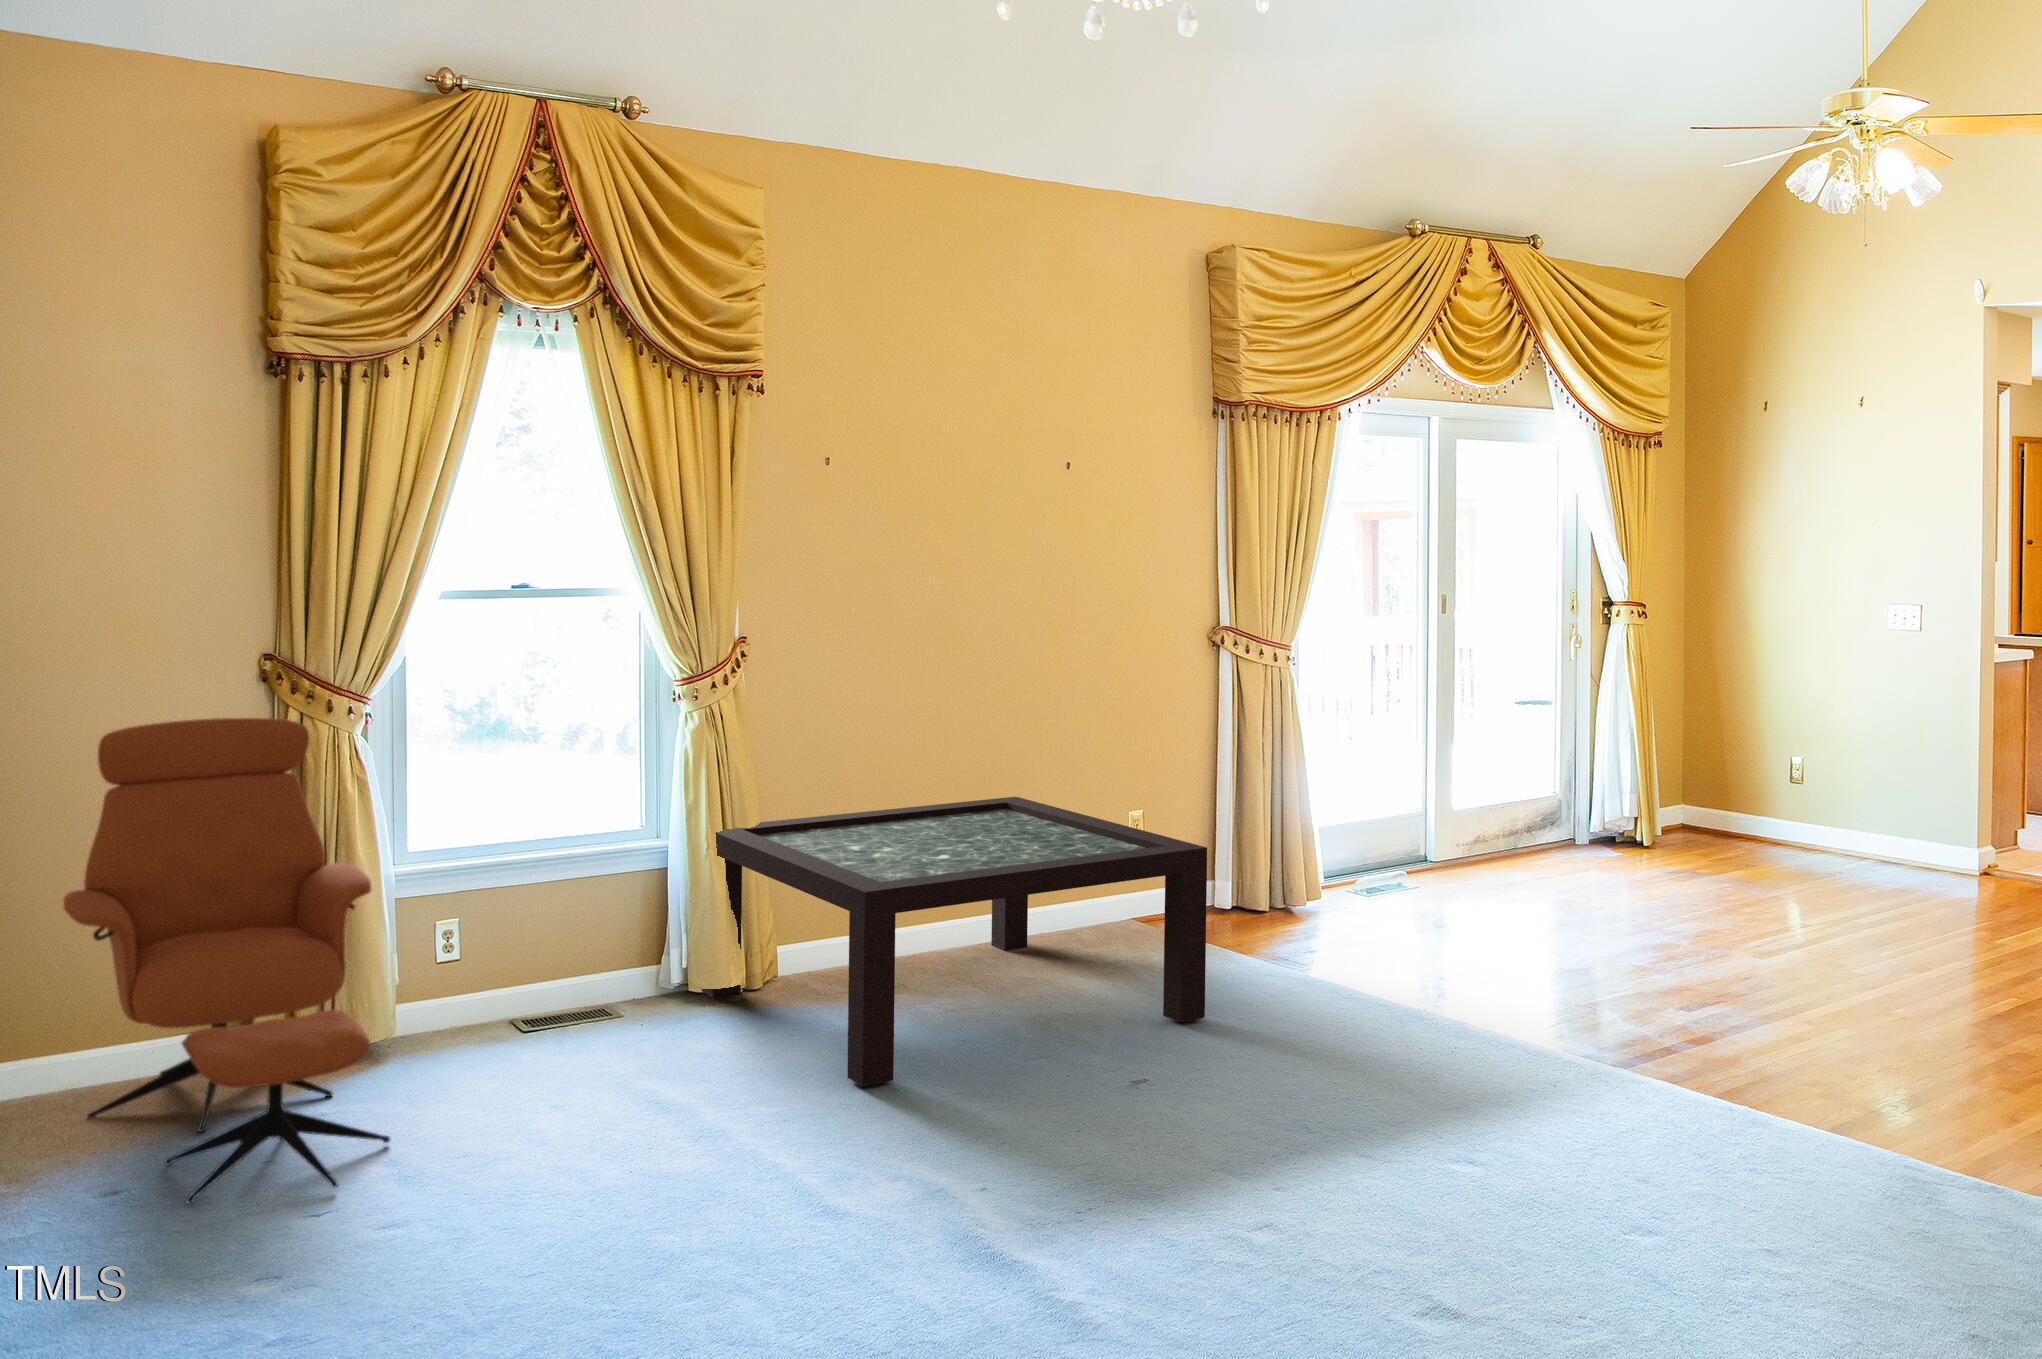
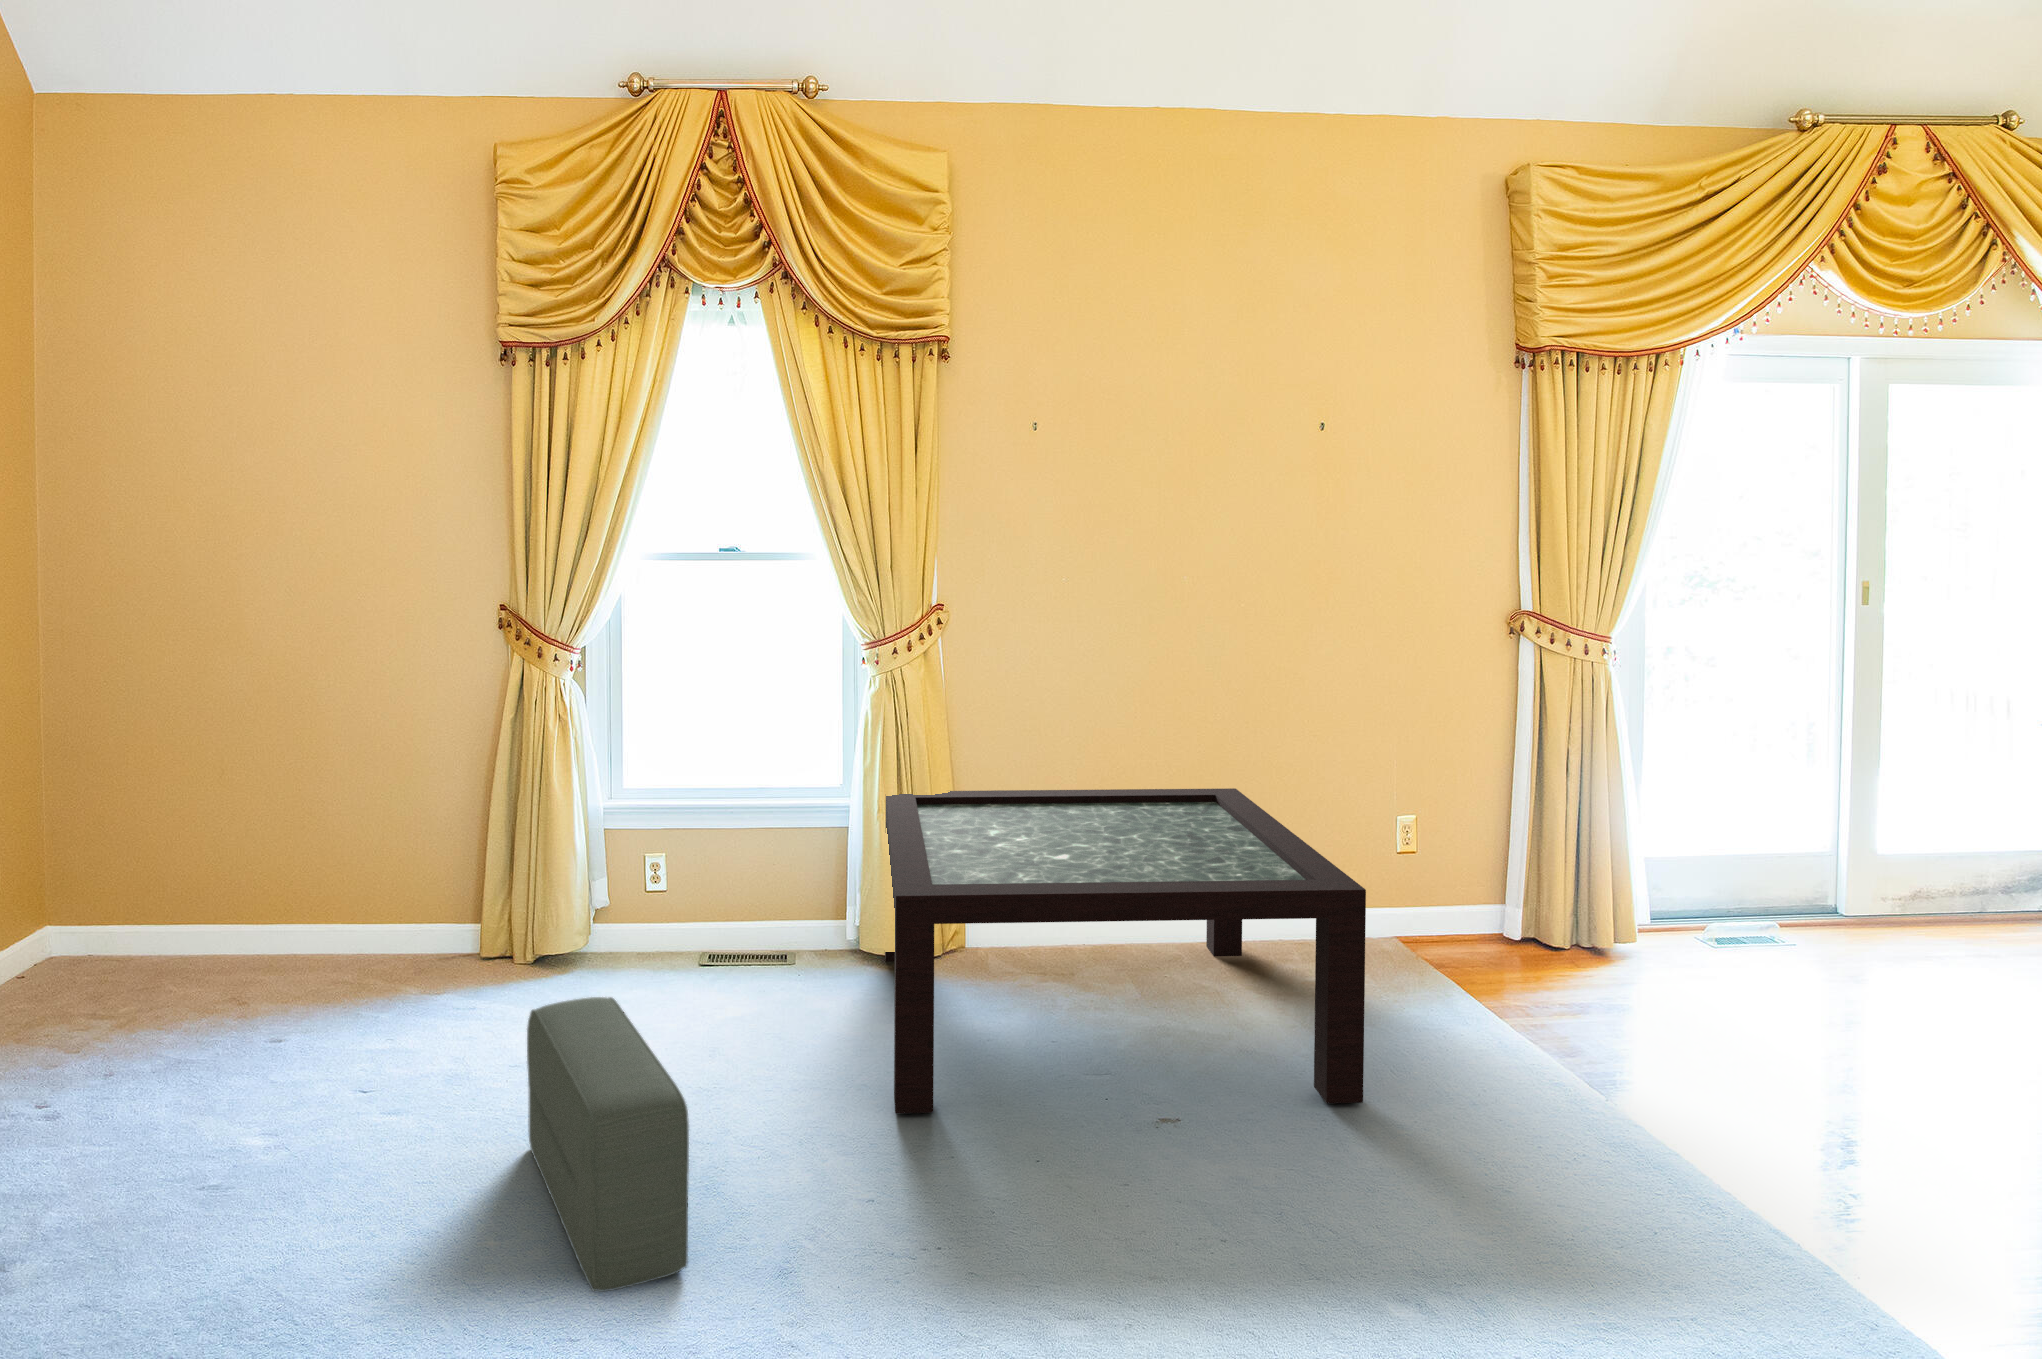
armchair: present [63,718,390,1203] -> none [242,659,541,1120]
pouf: none [555,1014,818,1222] -> present [527,997,689,1292]

